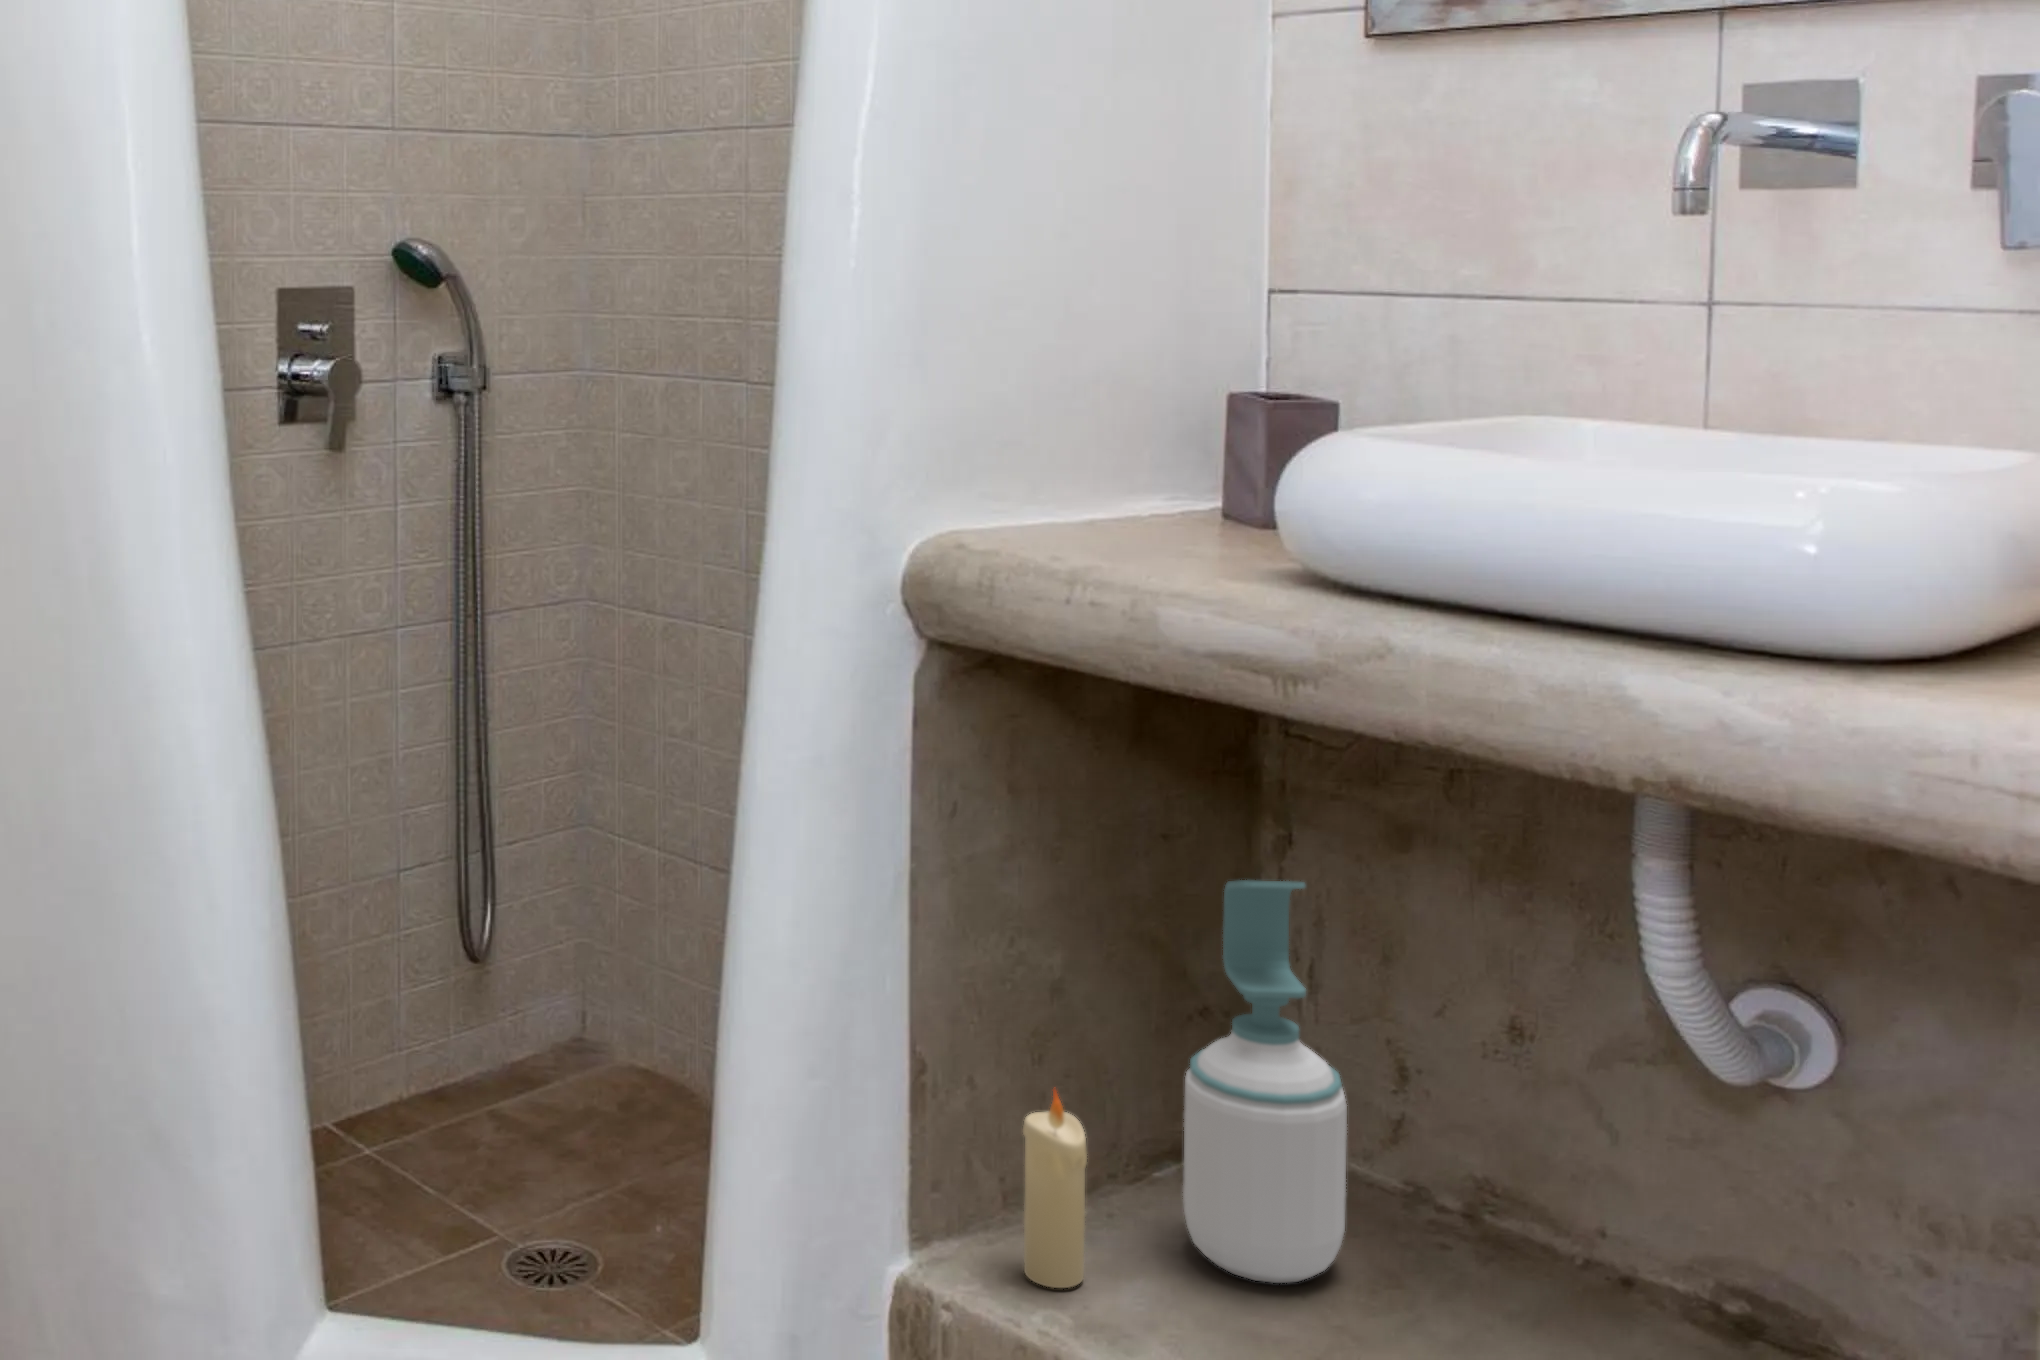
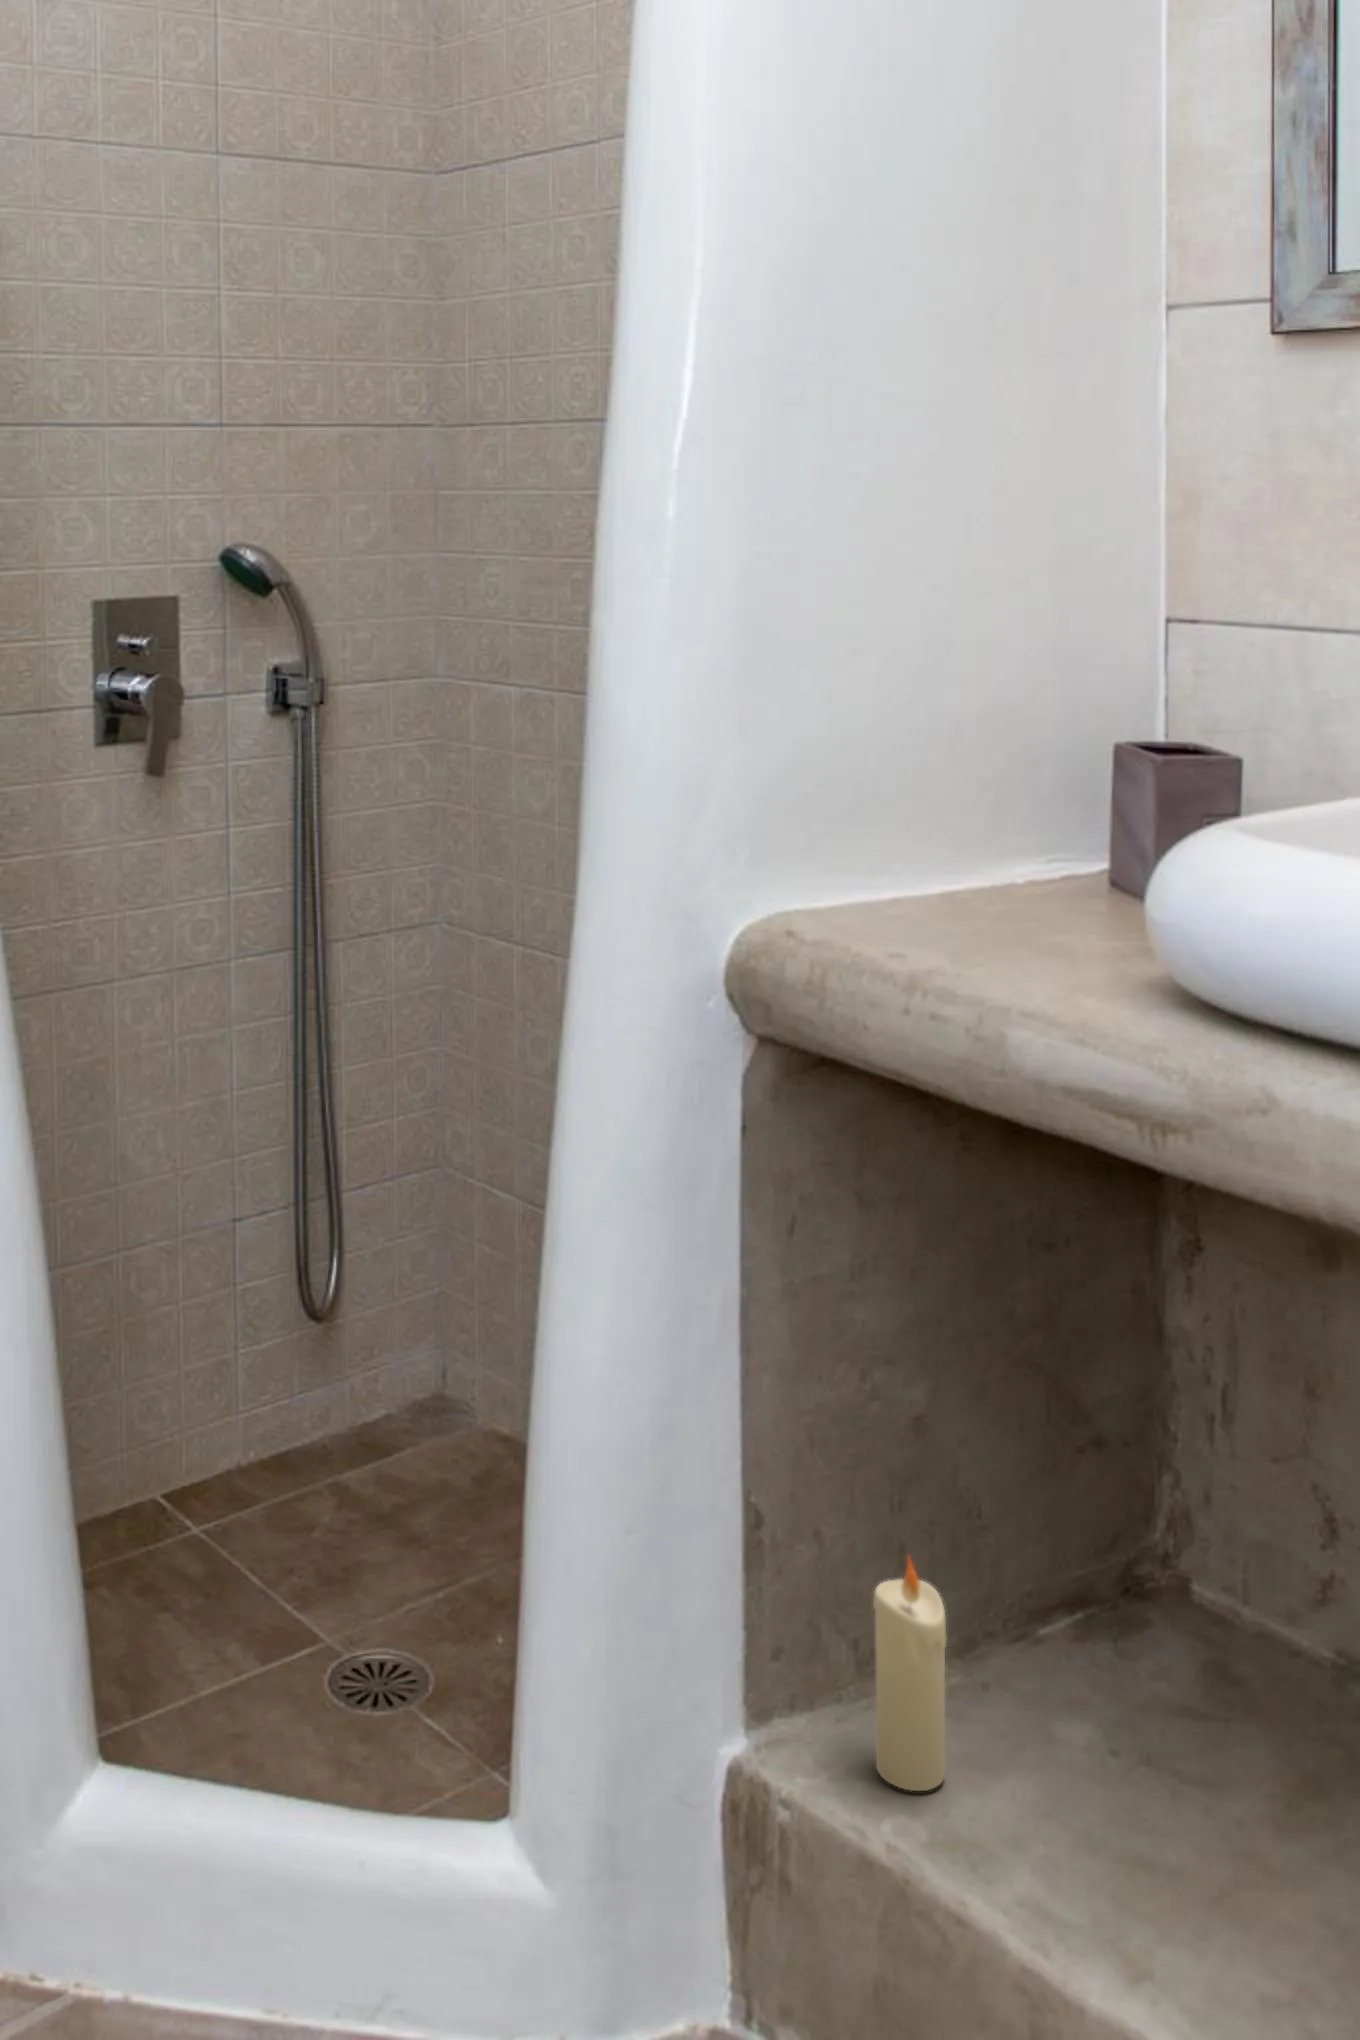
soap bottle: present [1183,880,1347,1283] -> none [1064,1313,1253,1791]

